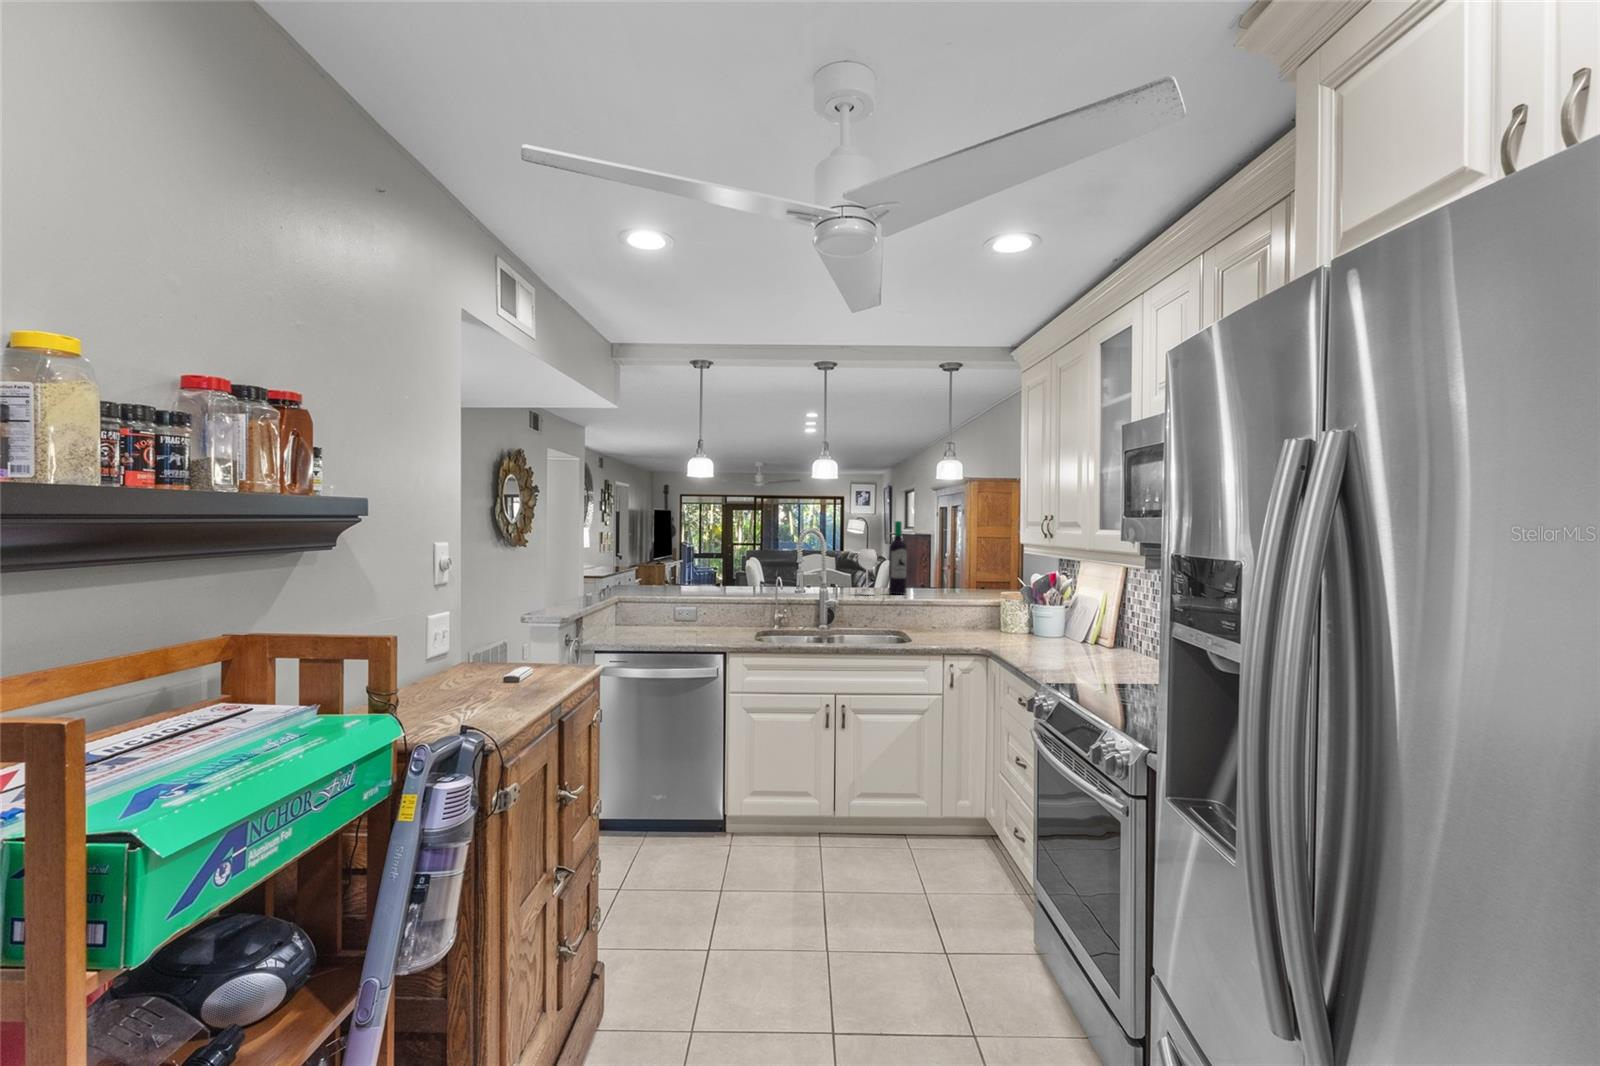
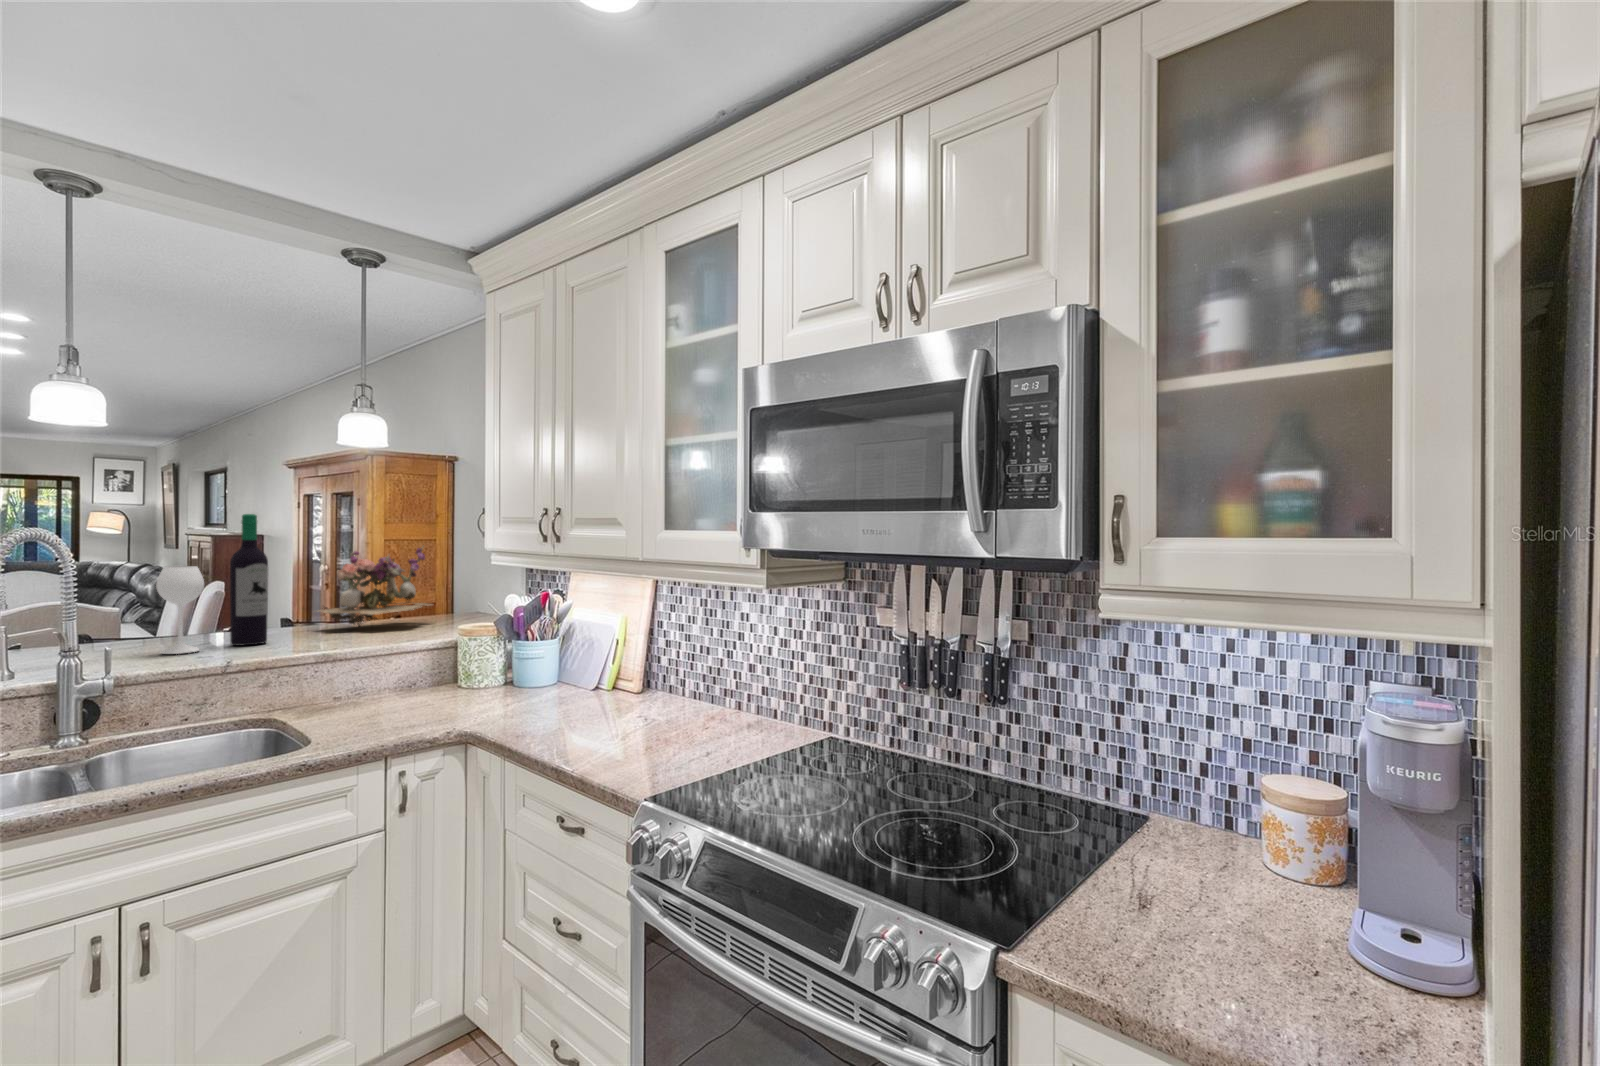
flower arrangement: none [932,541,1001,592] -> present [317,547,428,626]

